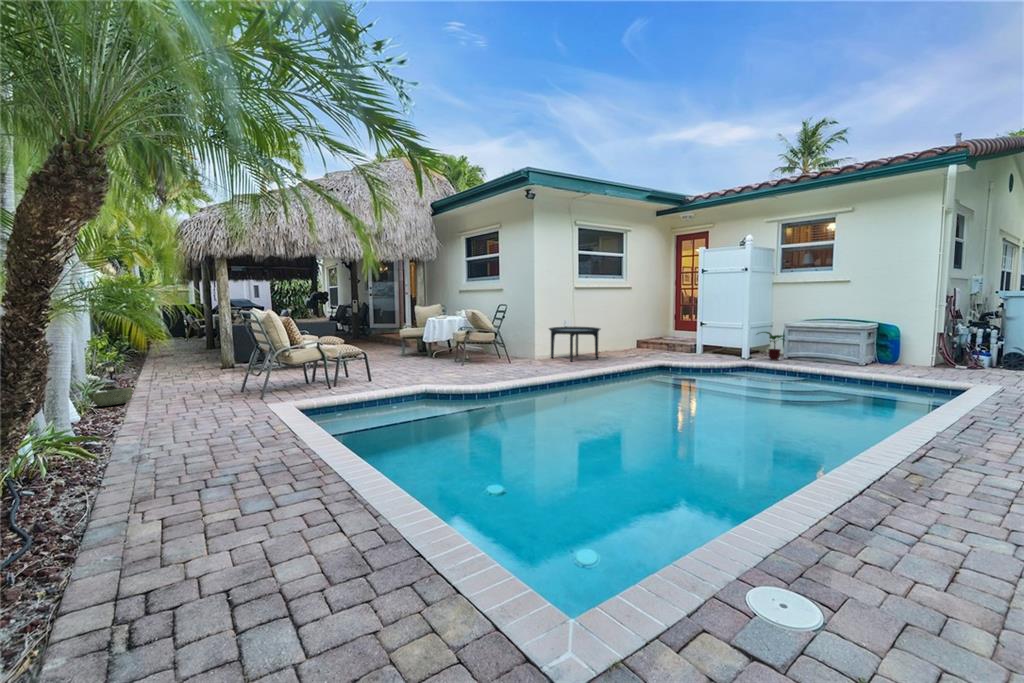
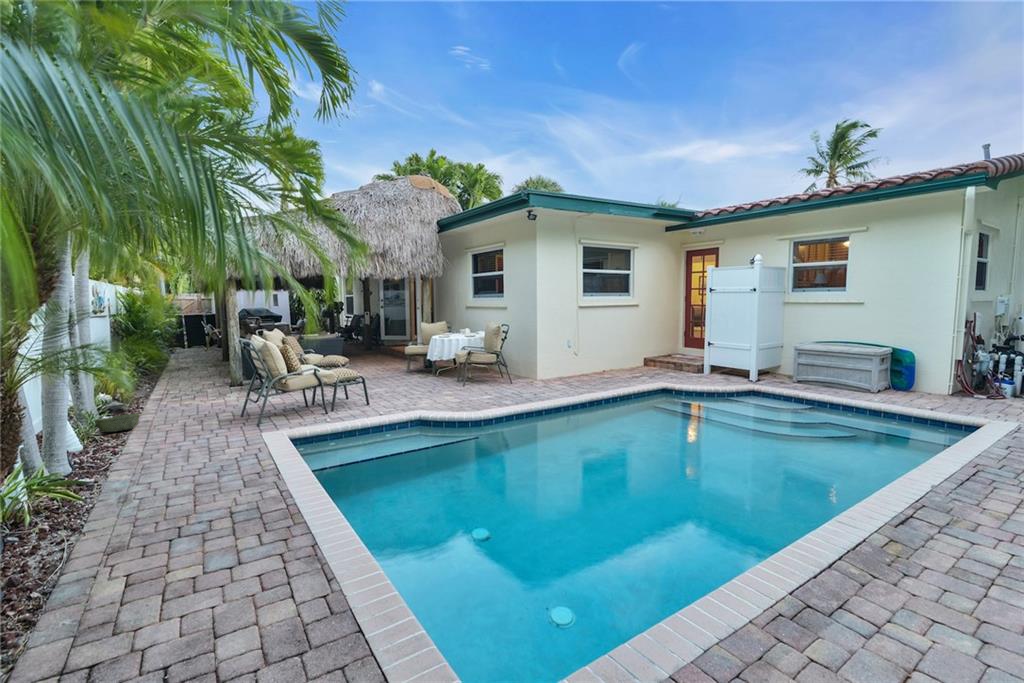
round table: present [549,327,600,362] -> none [552,345,605,383]
potted plant: present [758,332,784,360] -> none [763,353,800,383]

